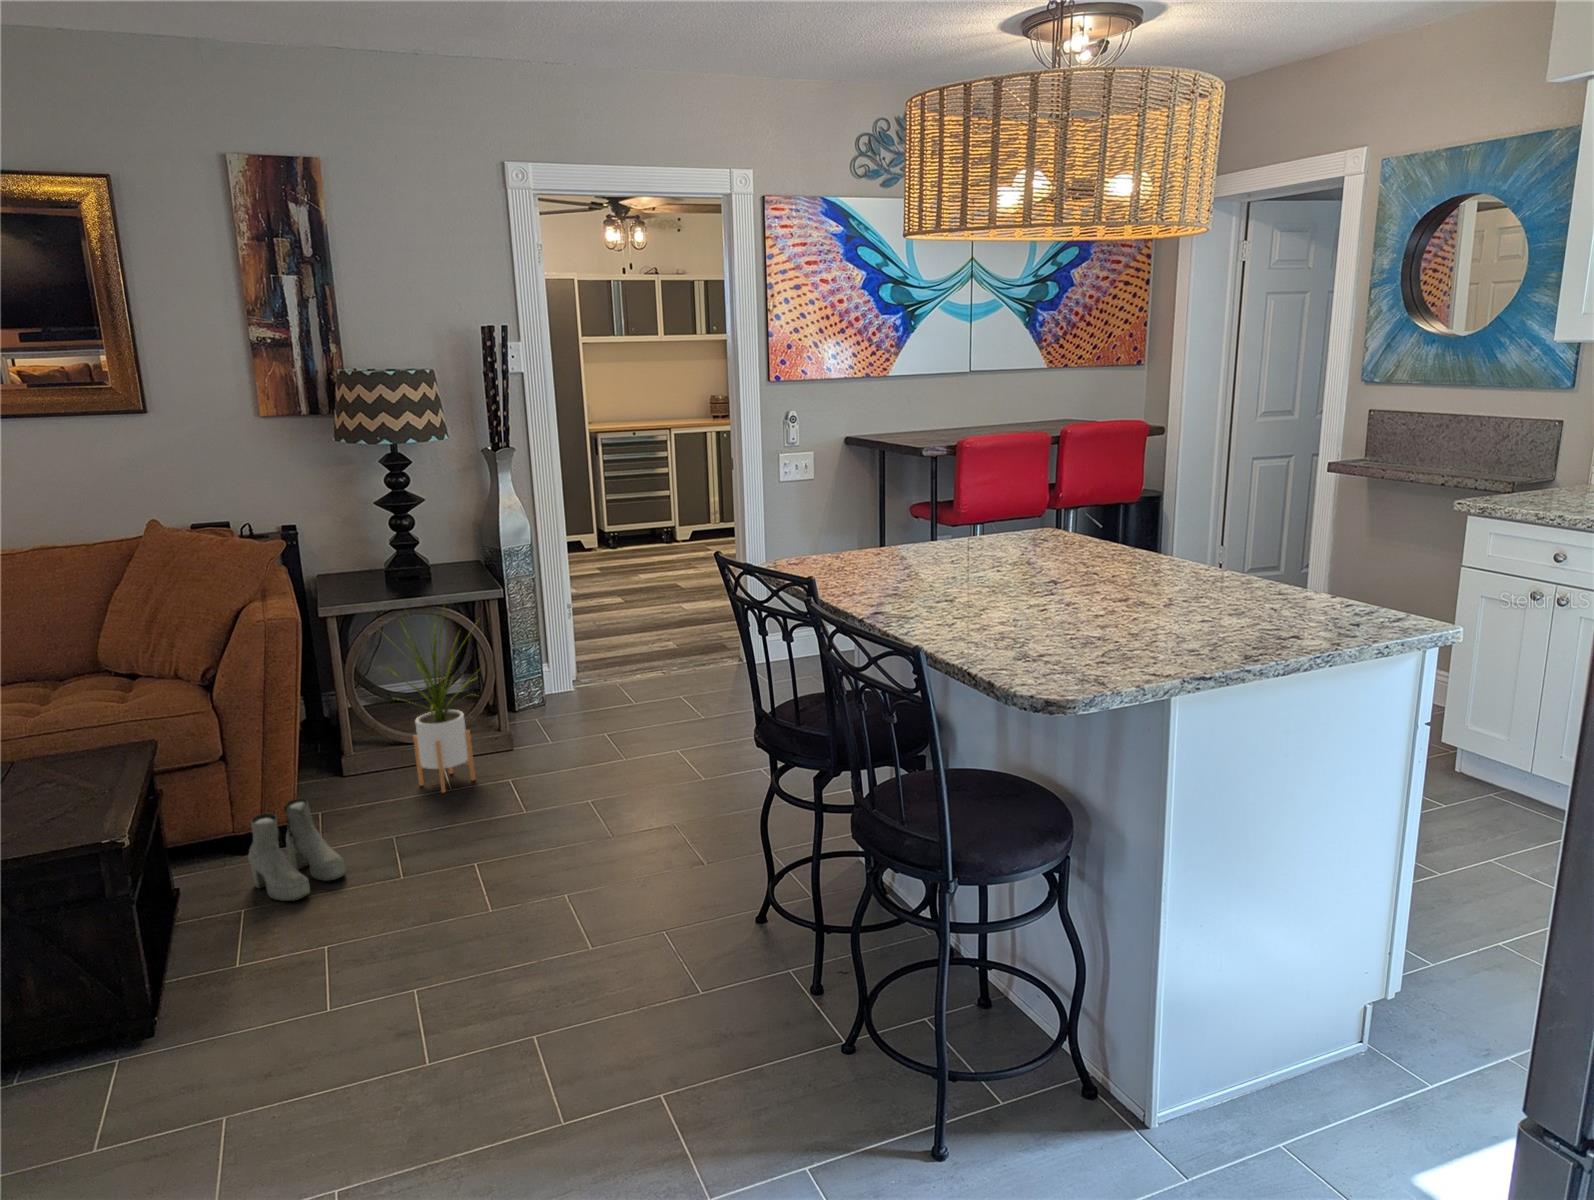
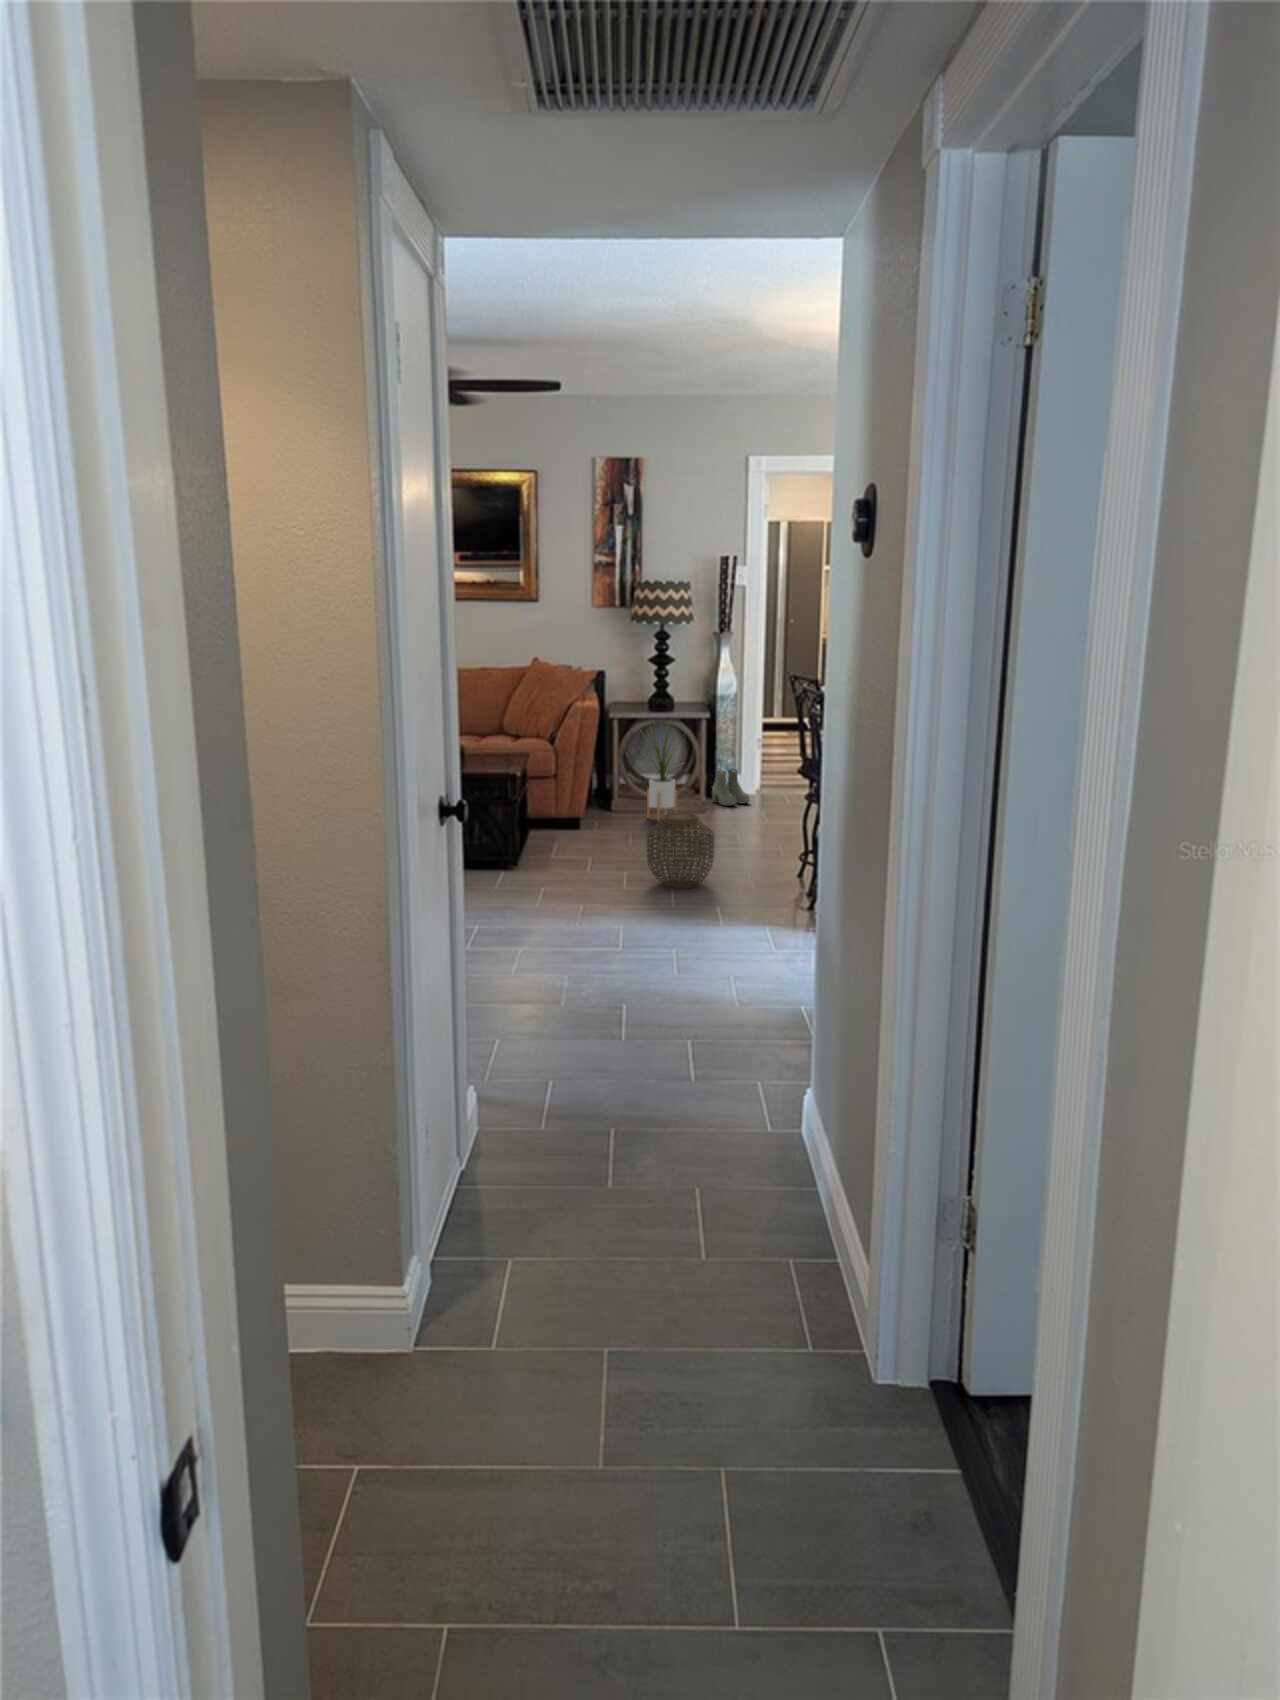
boots: present [248,798,346,901] -> present [712,769,750,806]
woven basket: none [480,867,644,1058] -> present [647,813,714,889]

